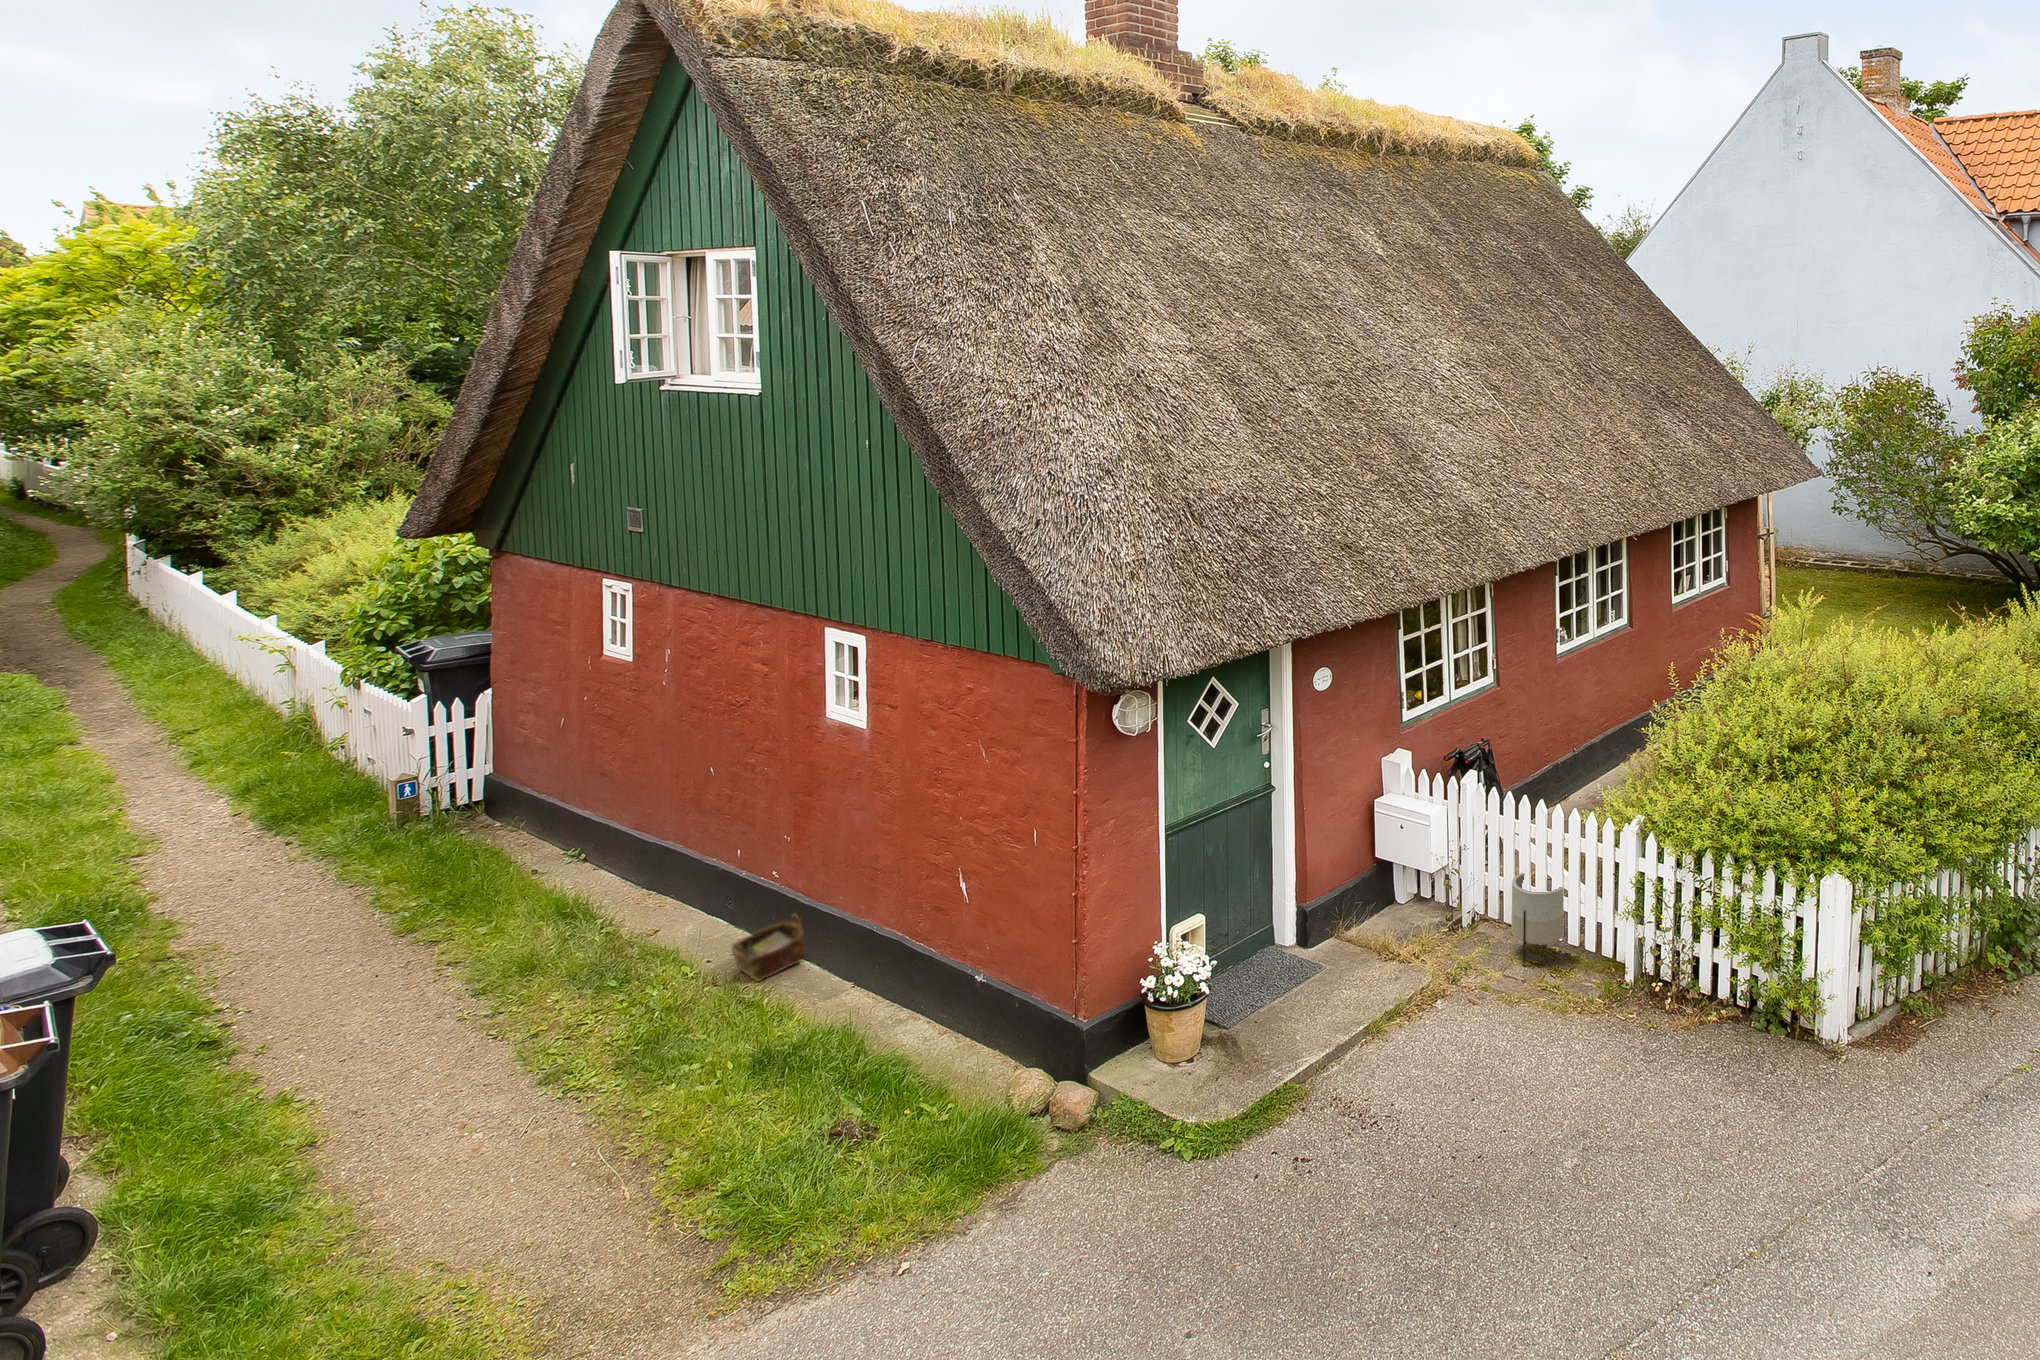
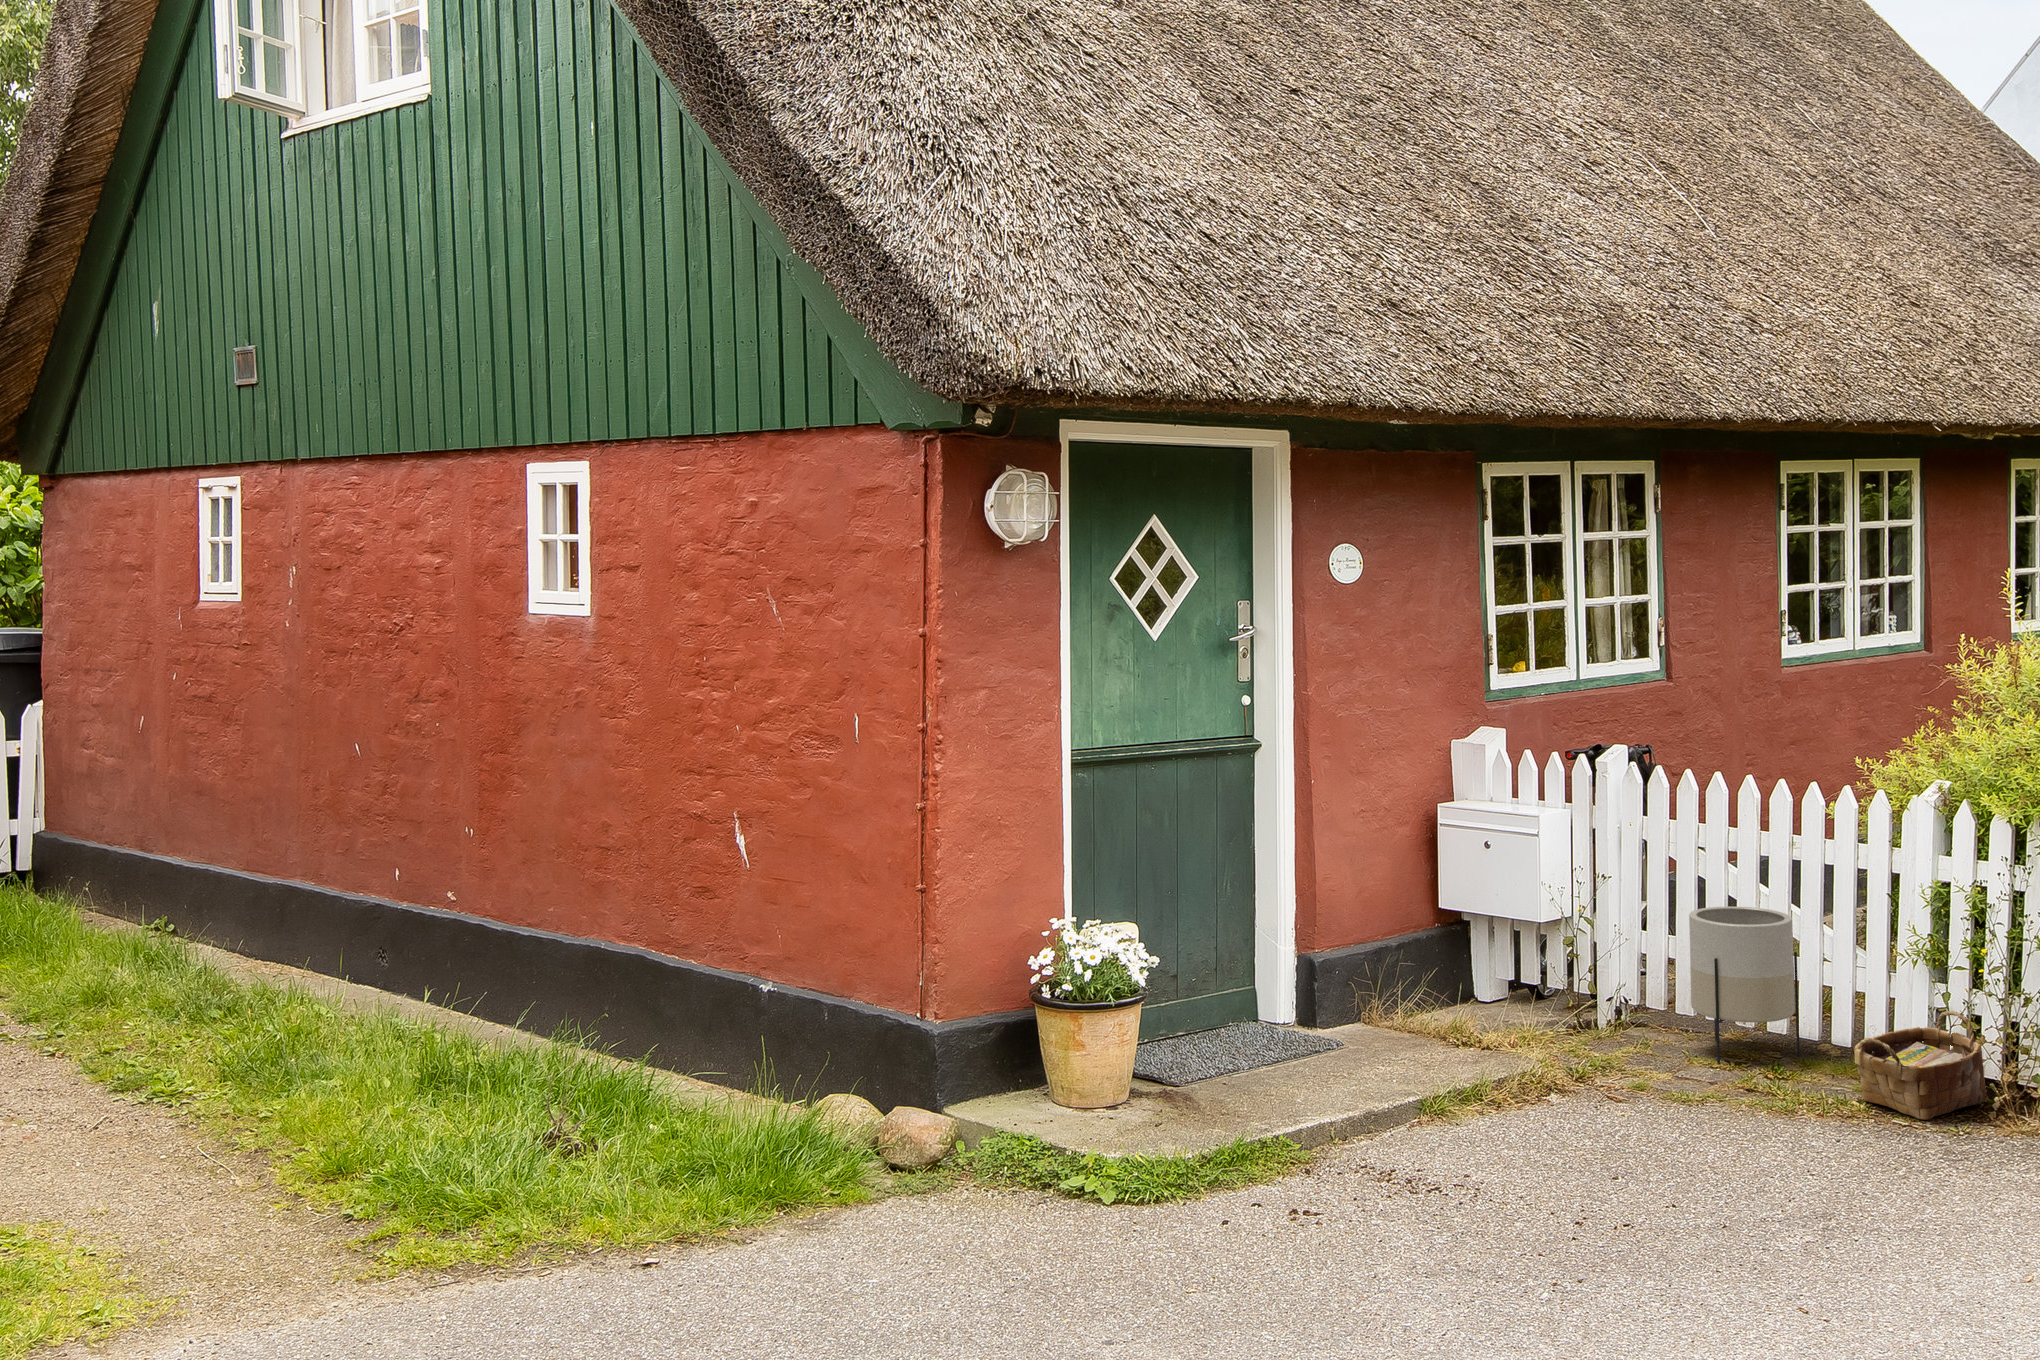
woven basket: present [732,915,805,981] -> present [1854,1011,1987,1120]

